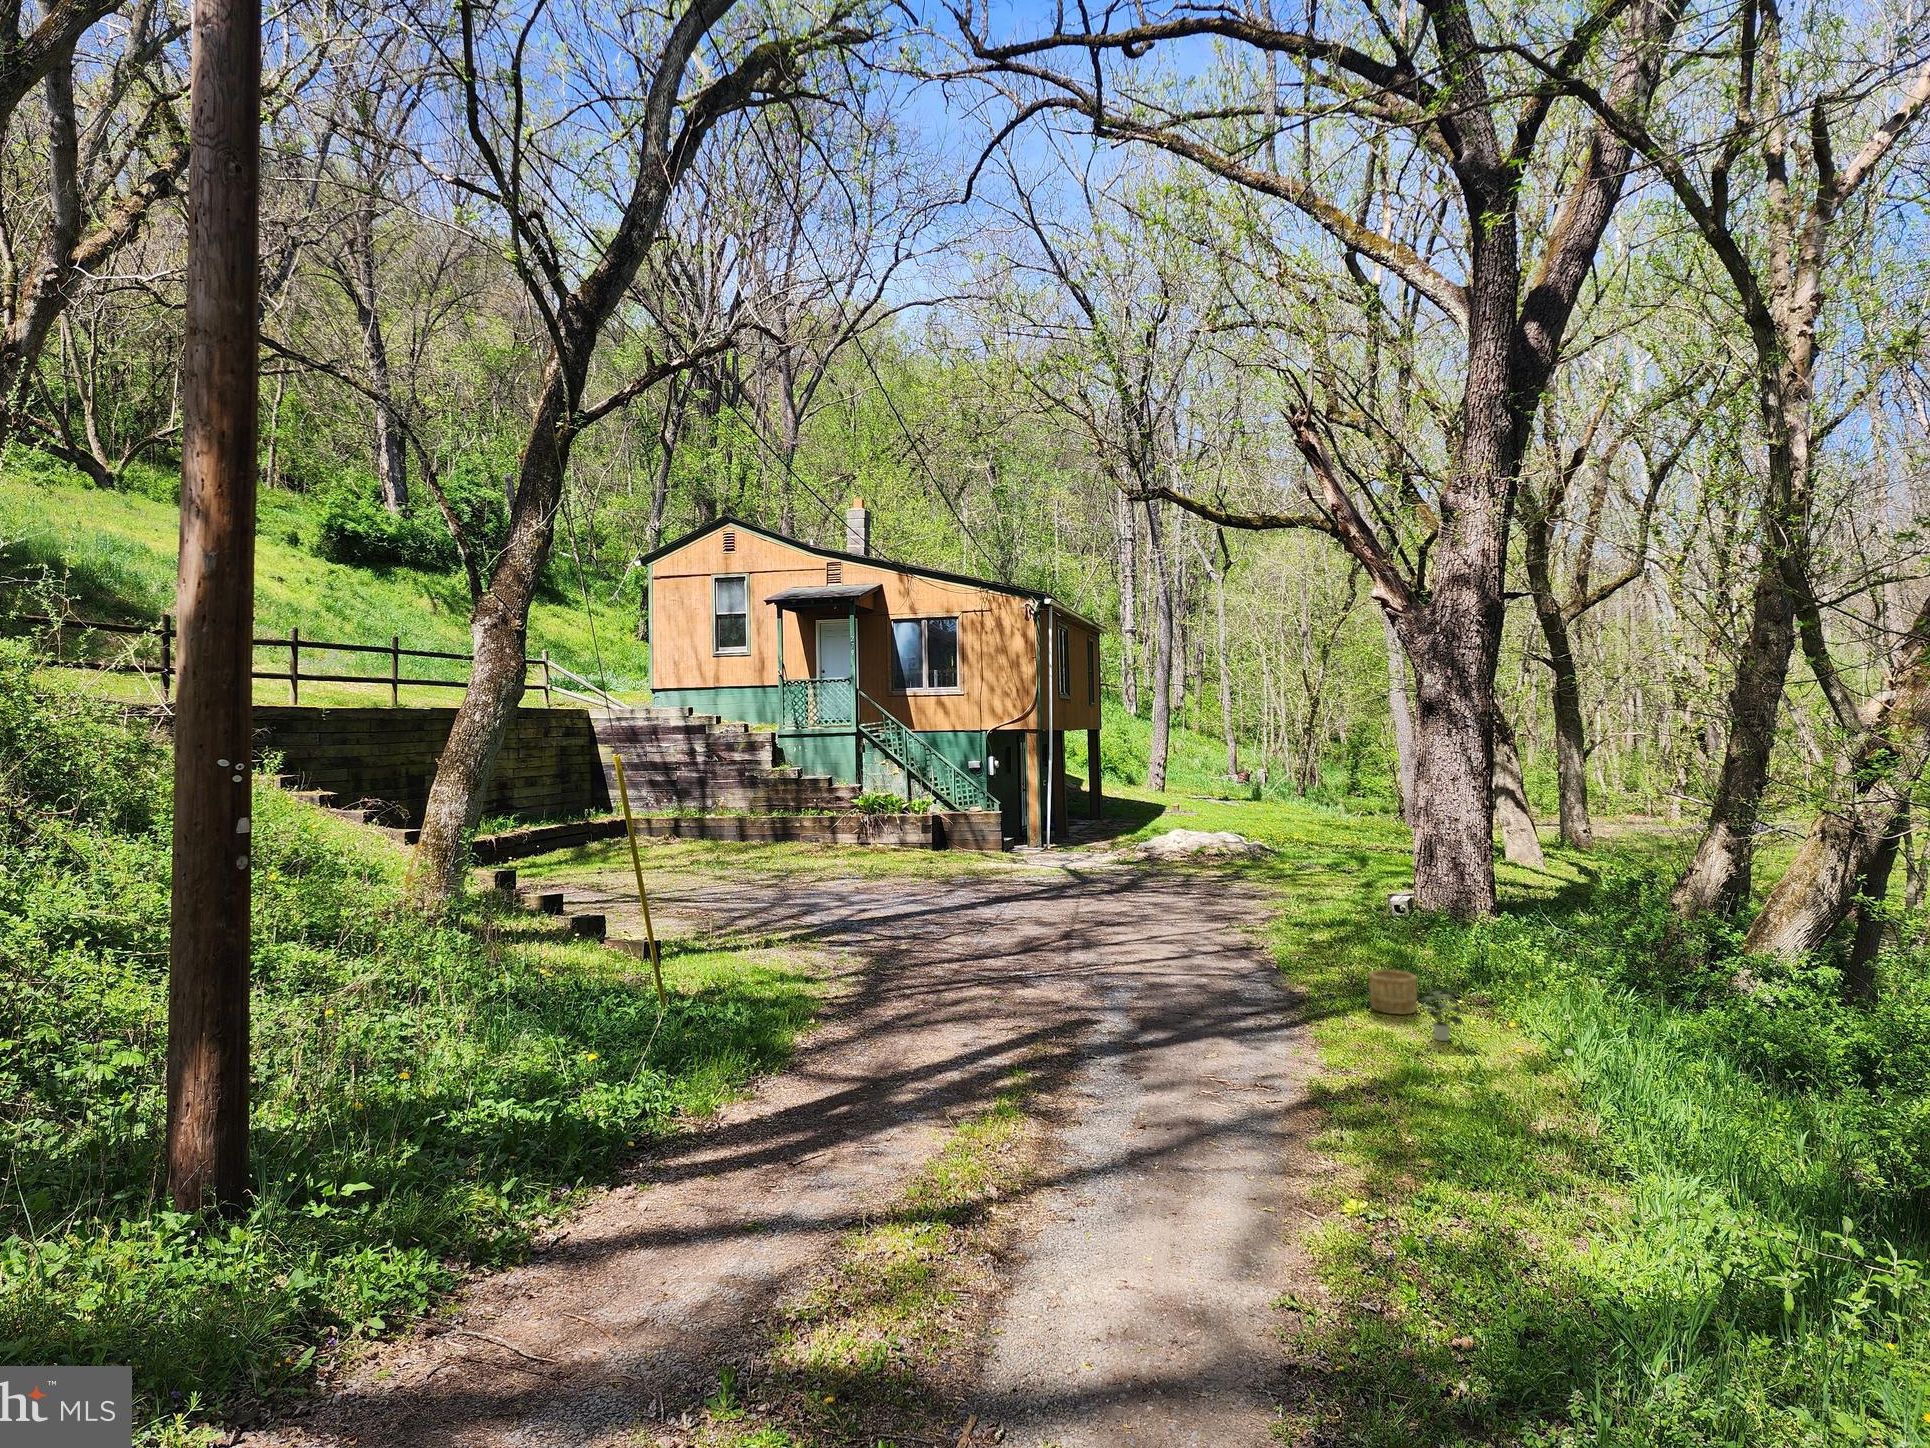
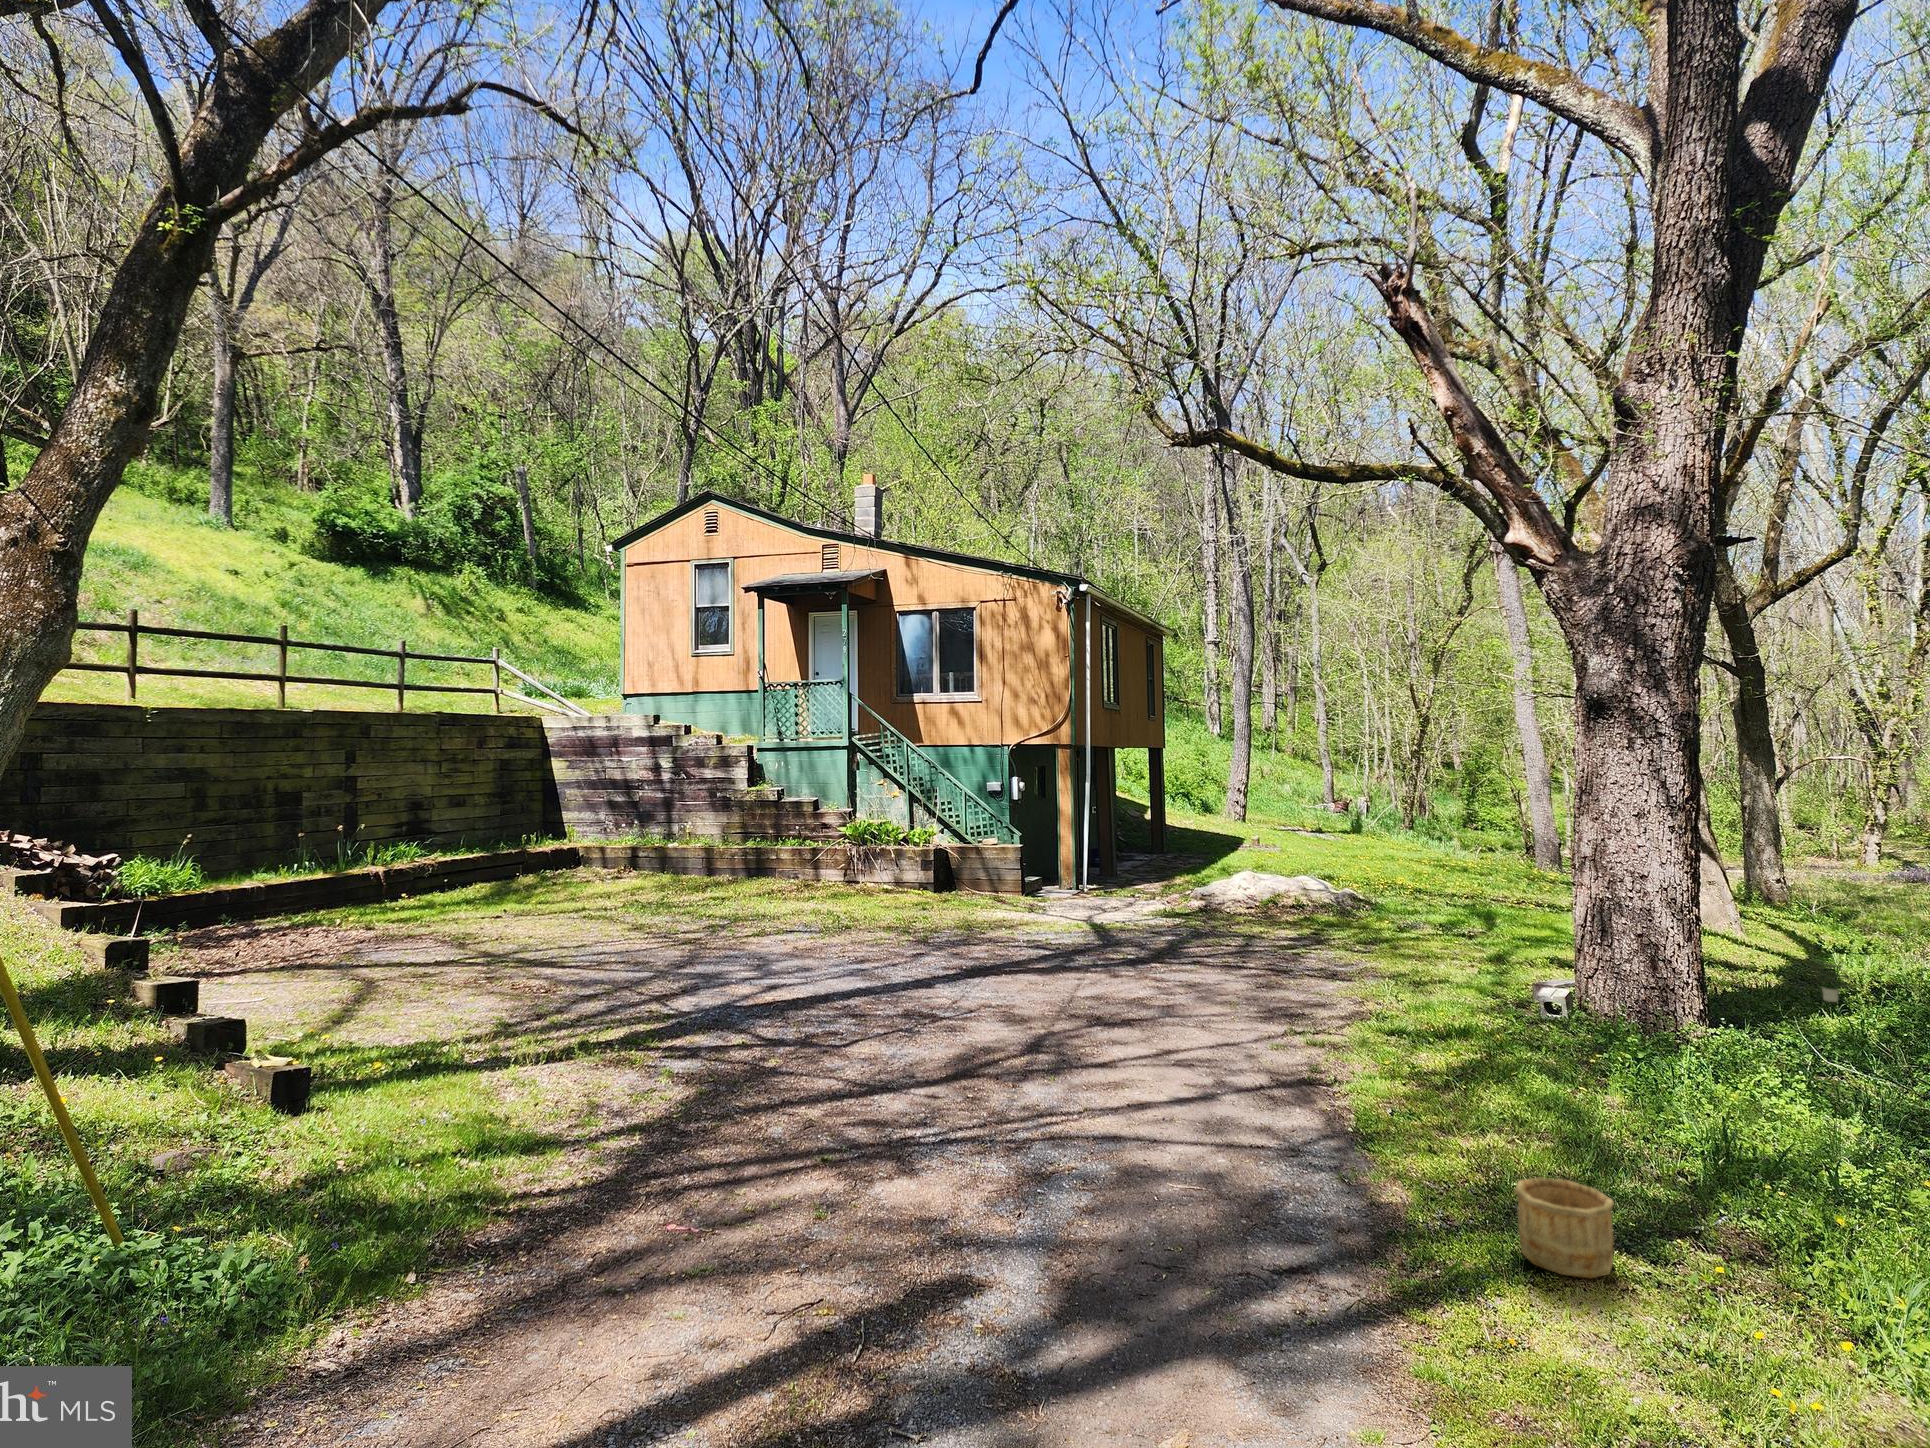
potted plant: present [1420,991,1469,1041] -> present [1809,962,1855,1002]

